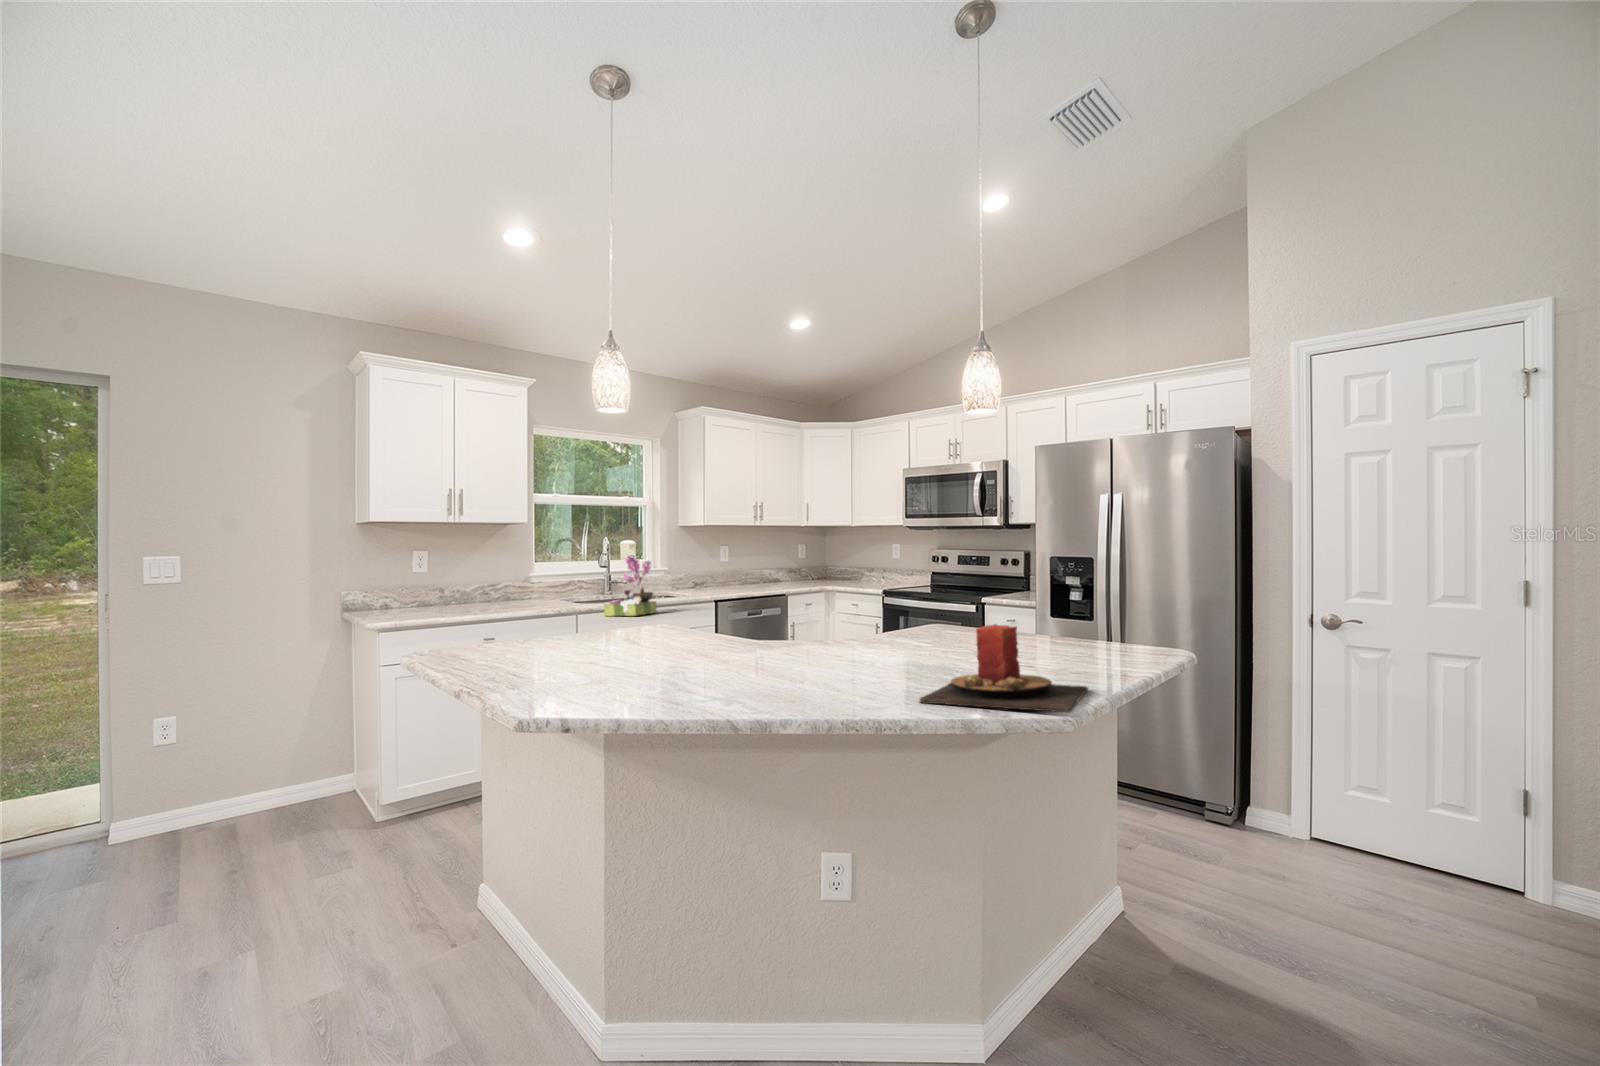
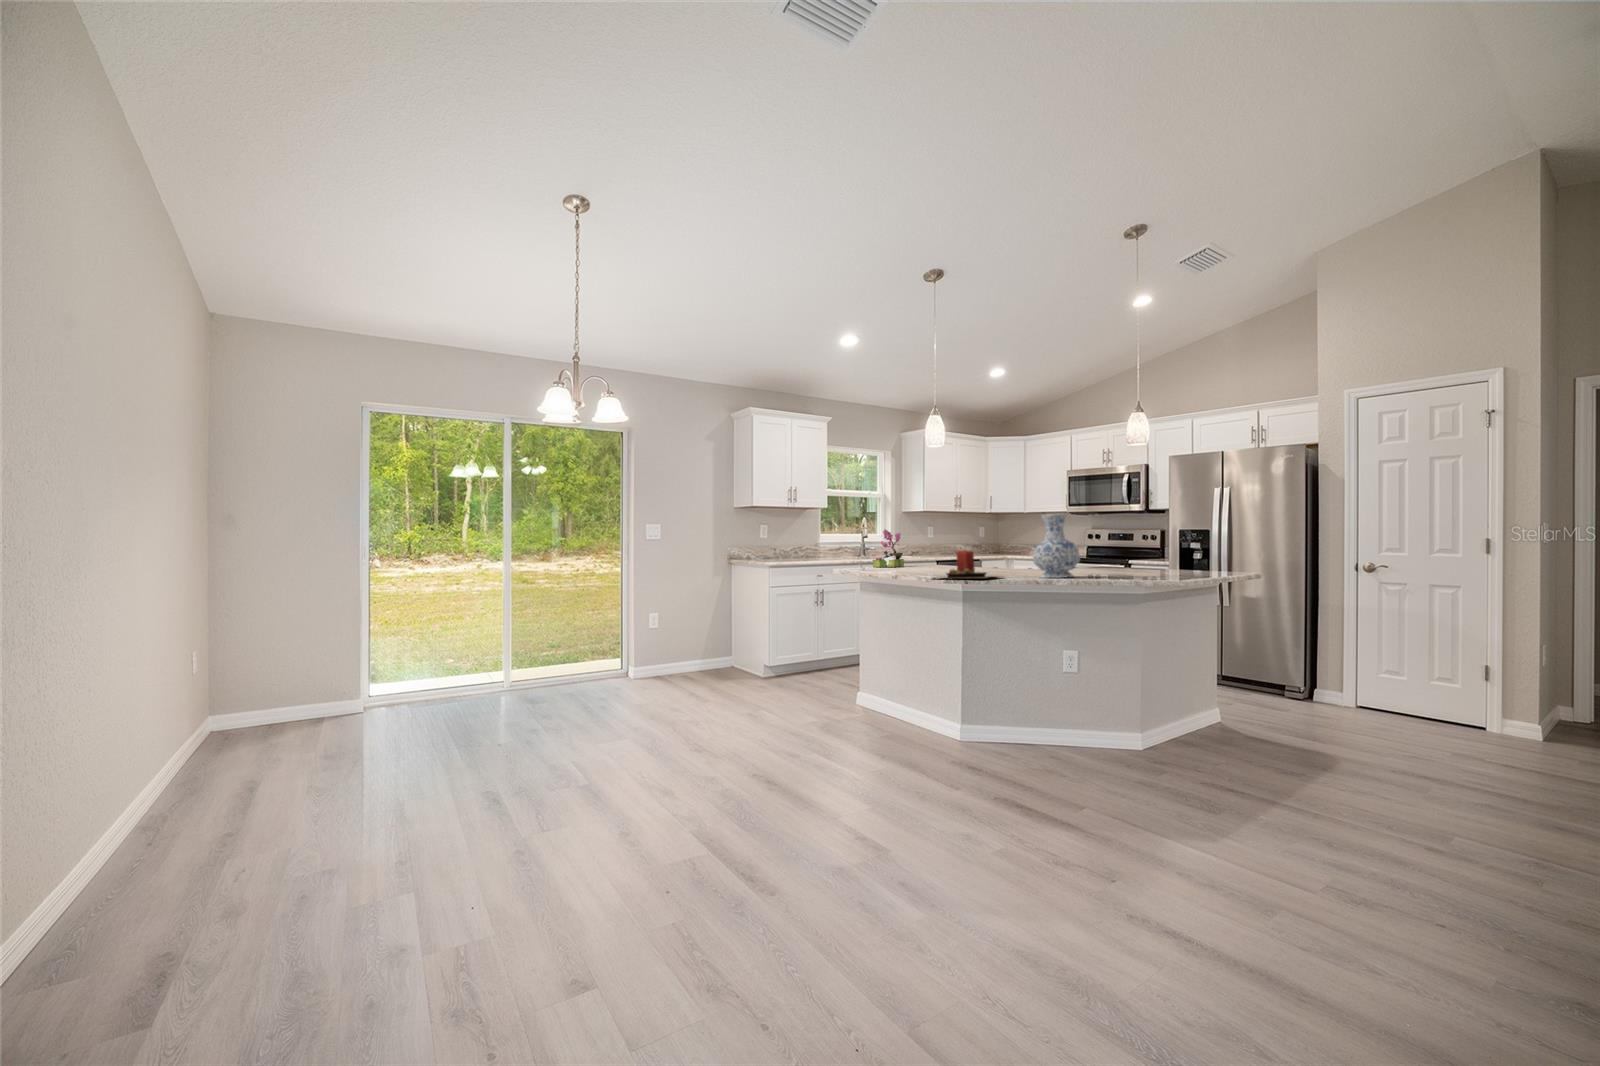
vase: none [779,548,871,685] -> present [1033,514,1080,578]
candle: present [920,624,1088,713] -> present [932,550,997,579]

